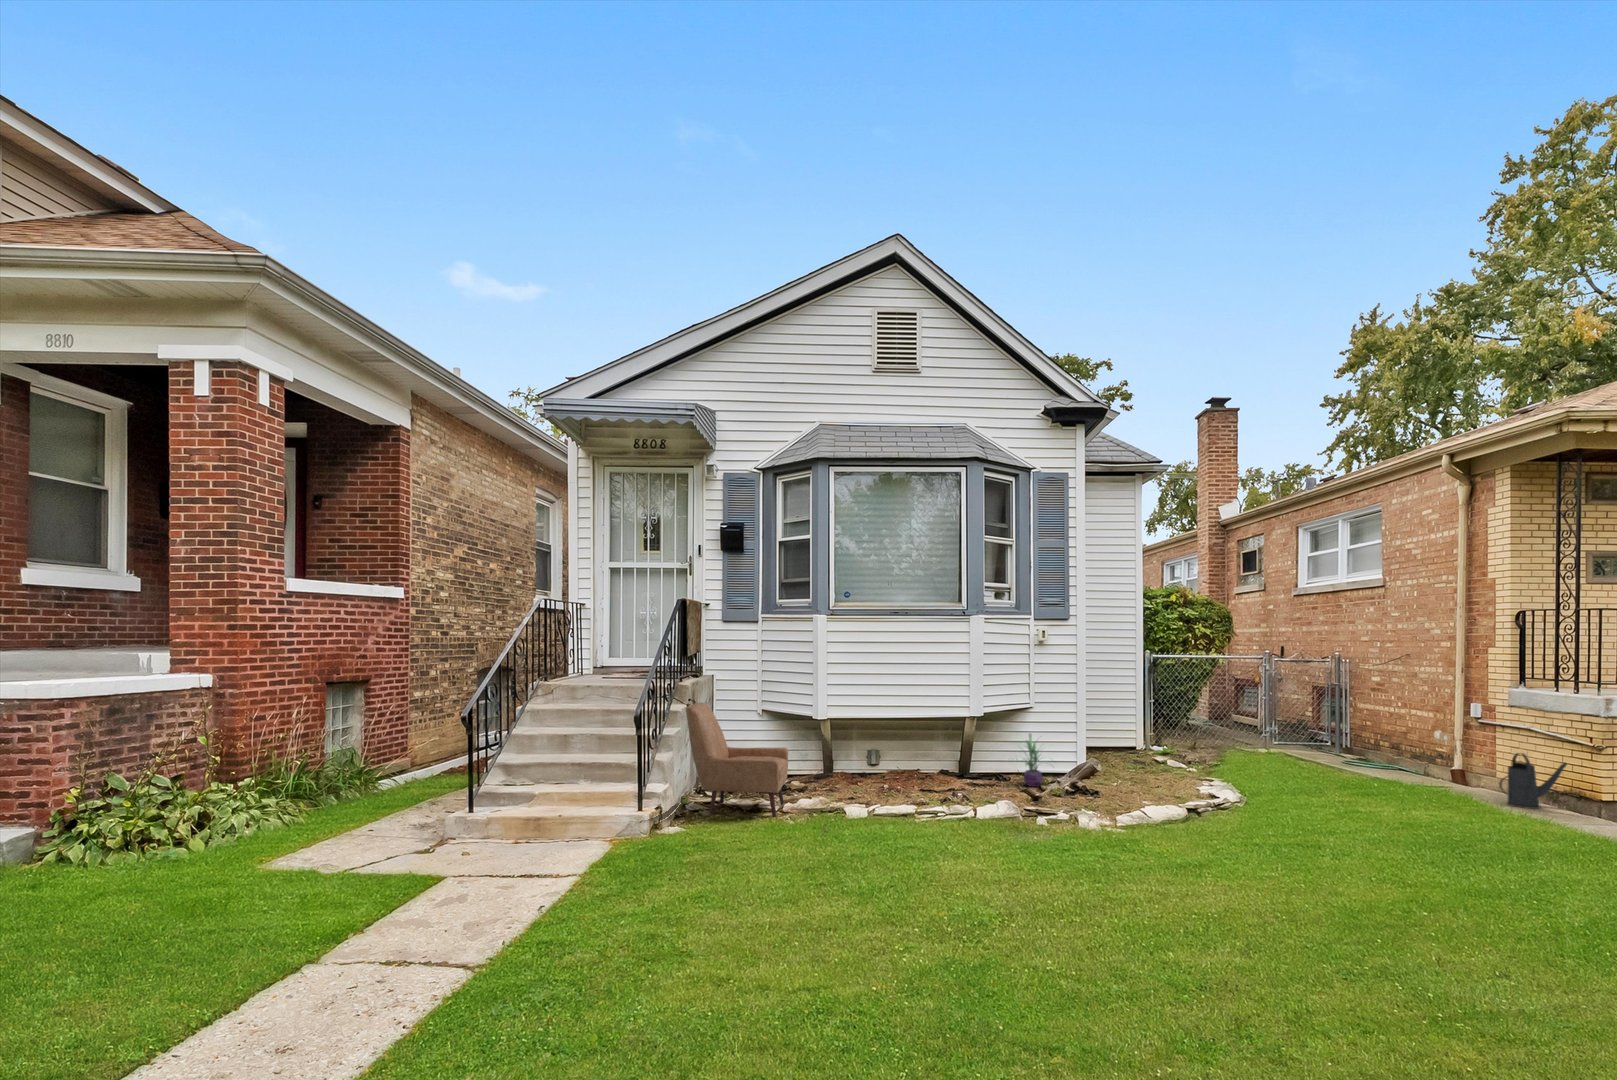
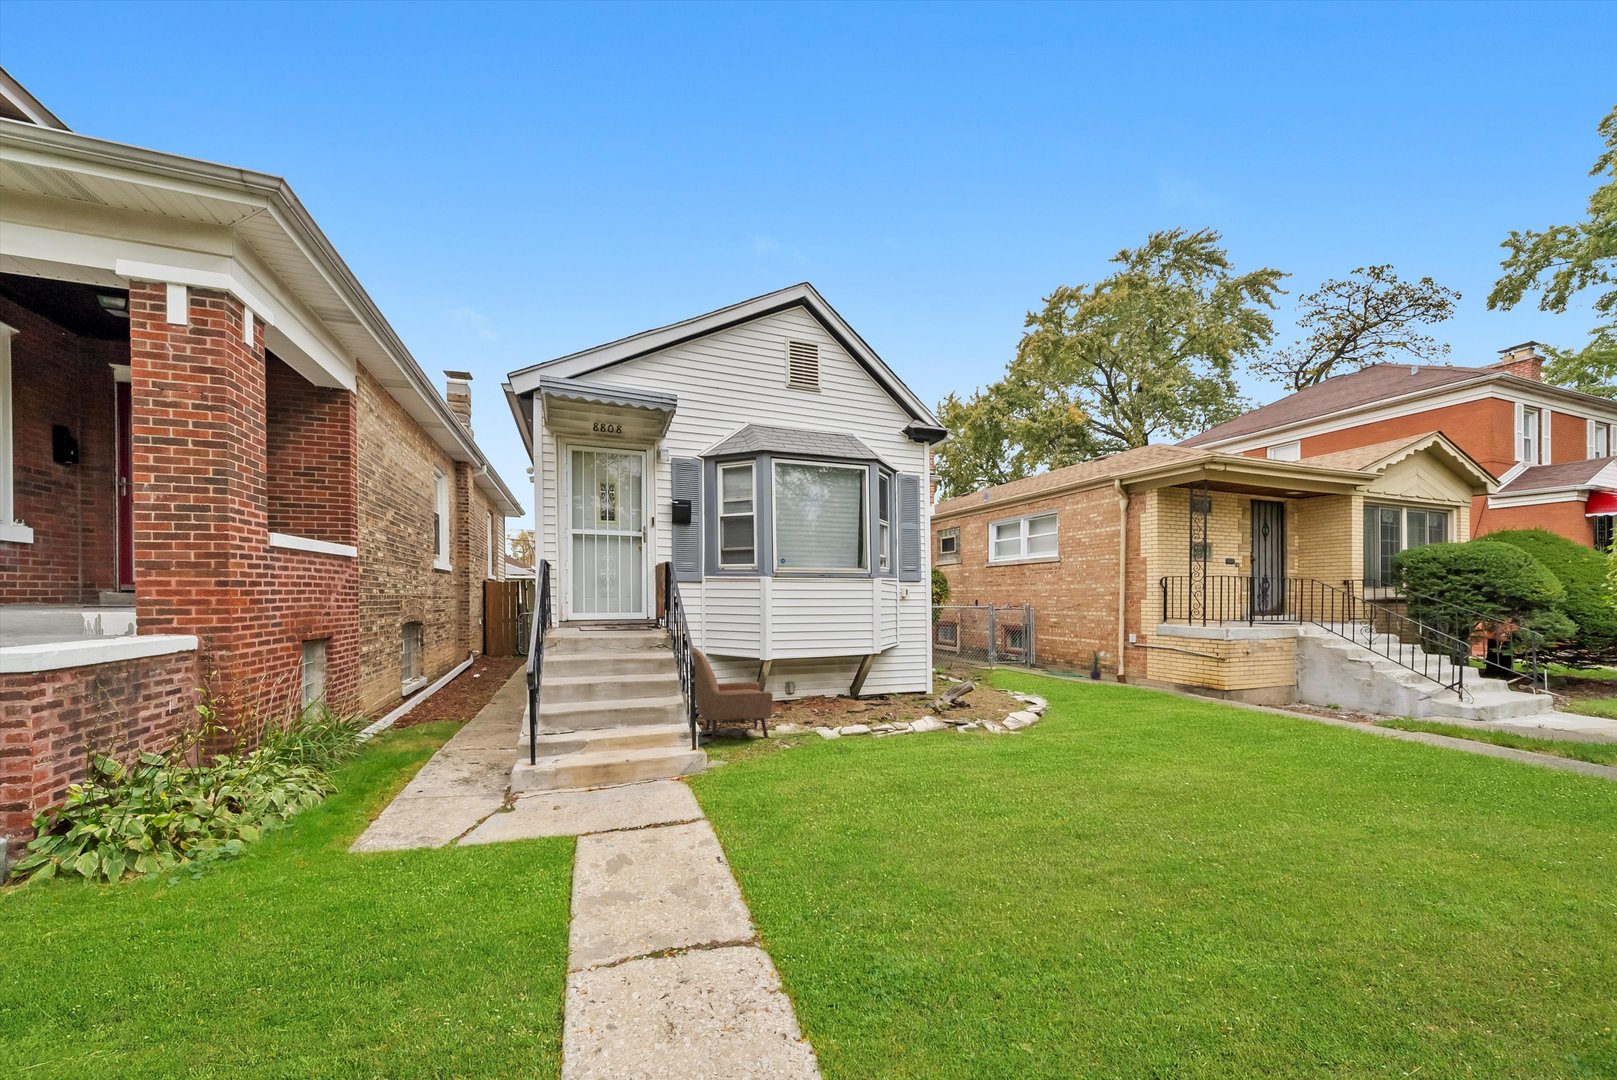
decorative plant: present [1017,734,1043,787] -> present [1090,651,1101,680]
watering can: present [1499,753,1567,809] -> none [1160,661,1190,693]

